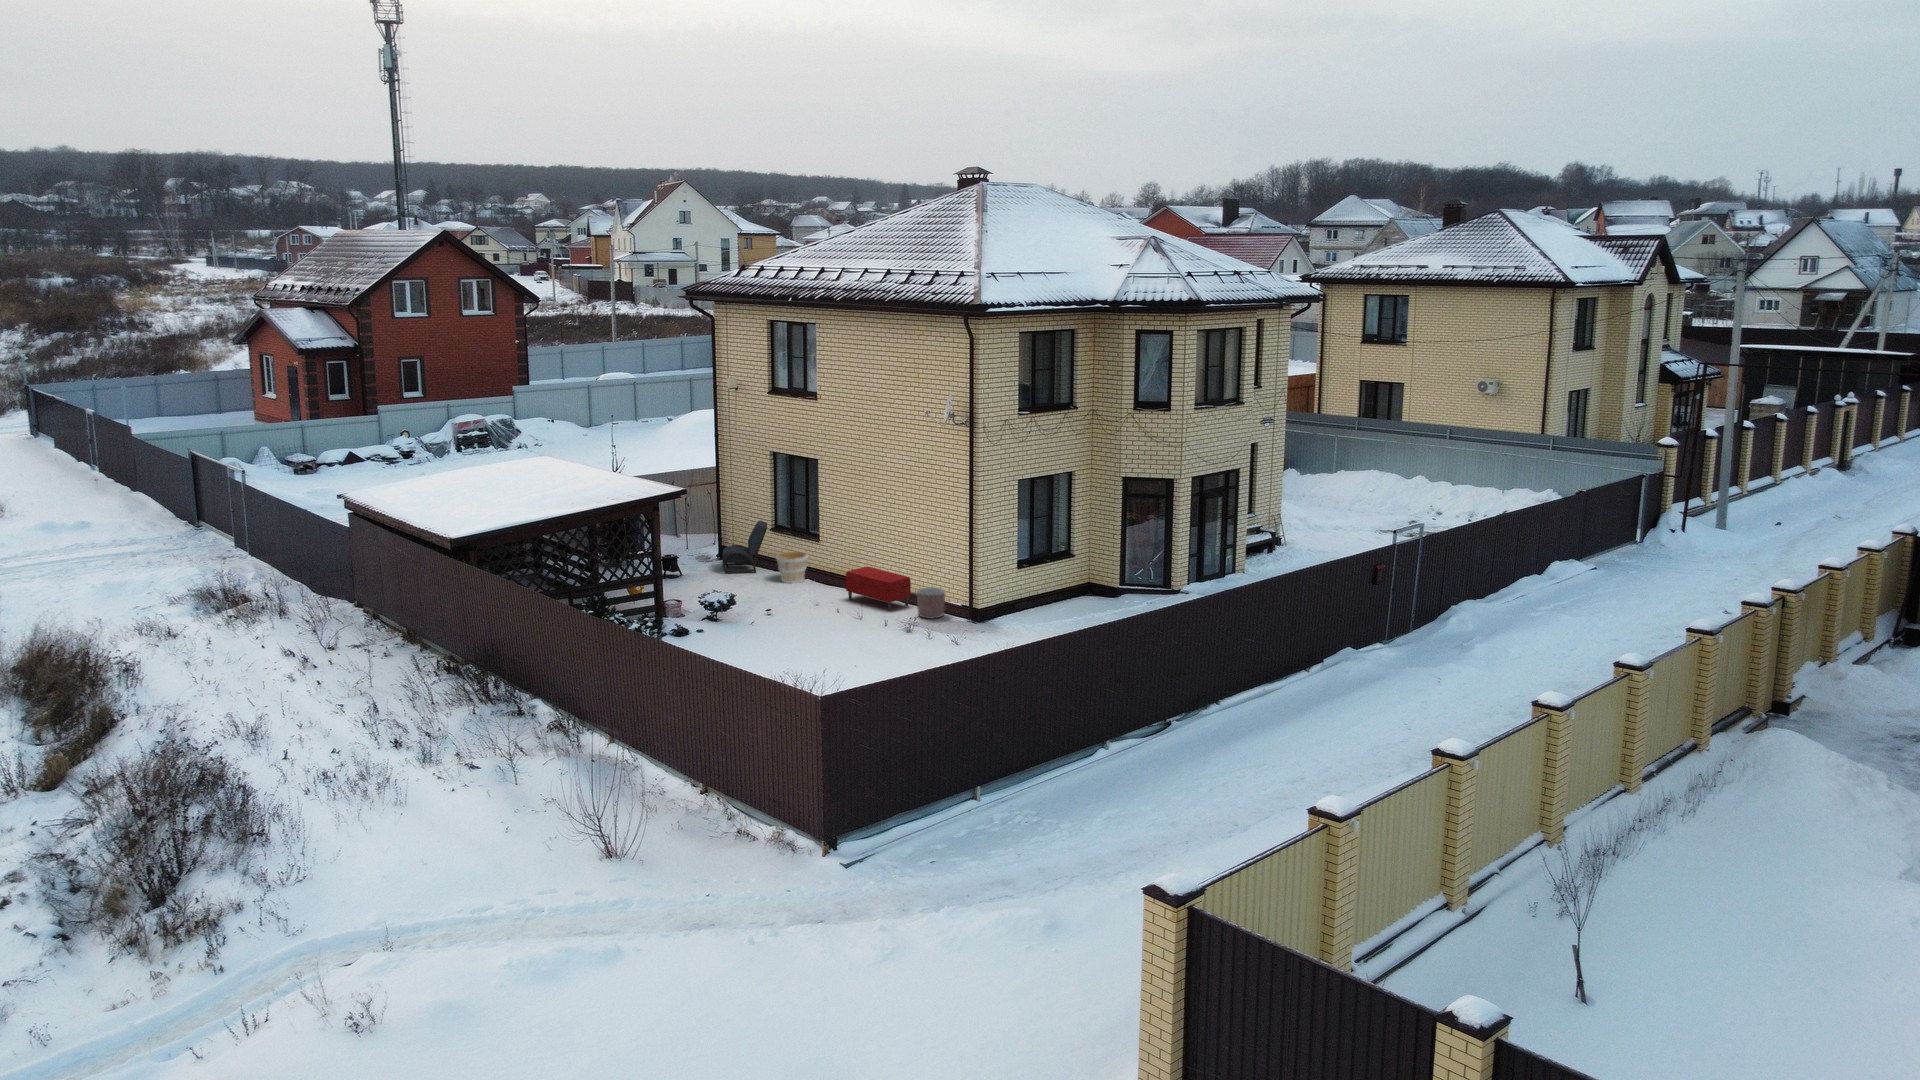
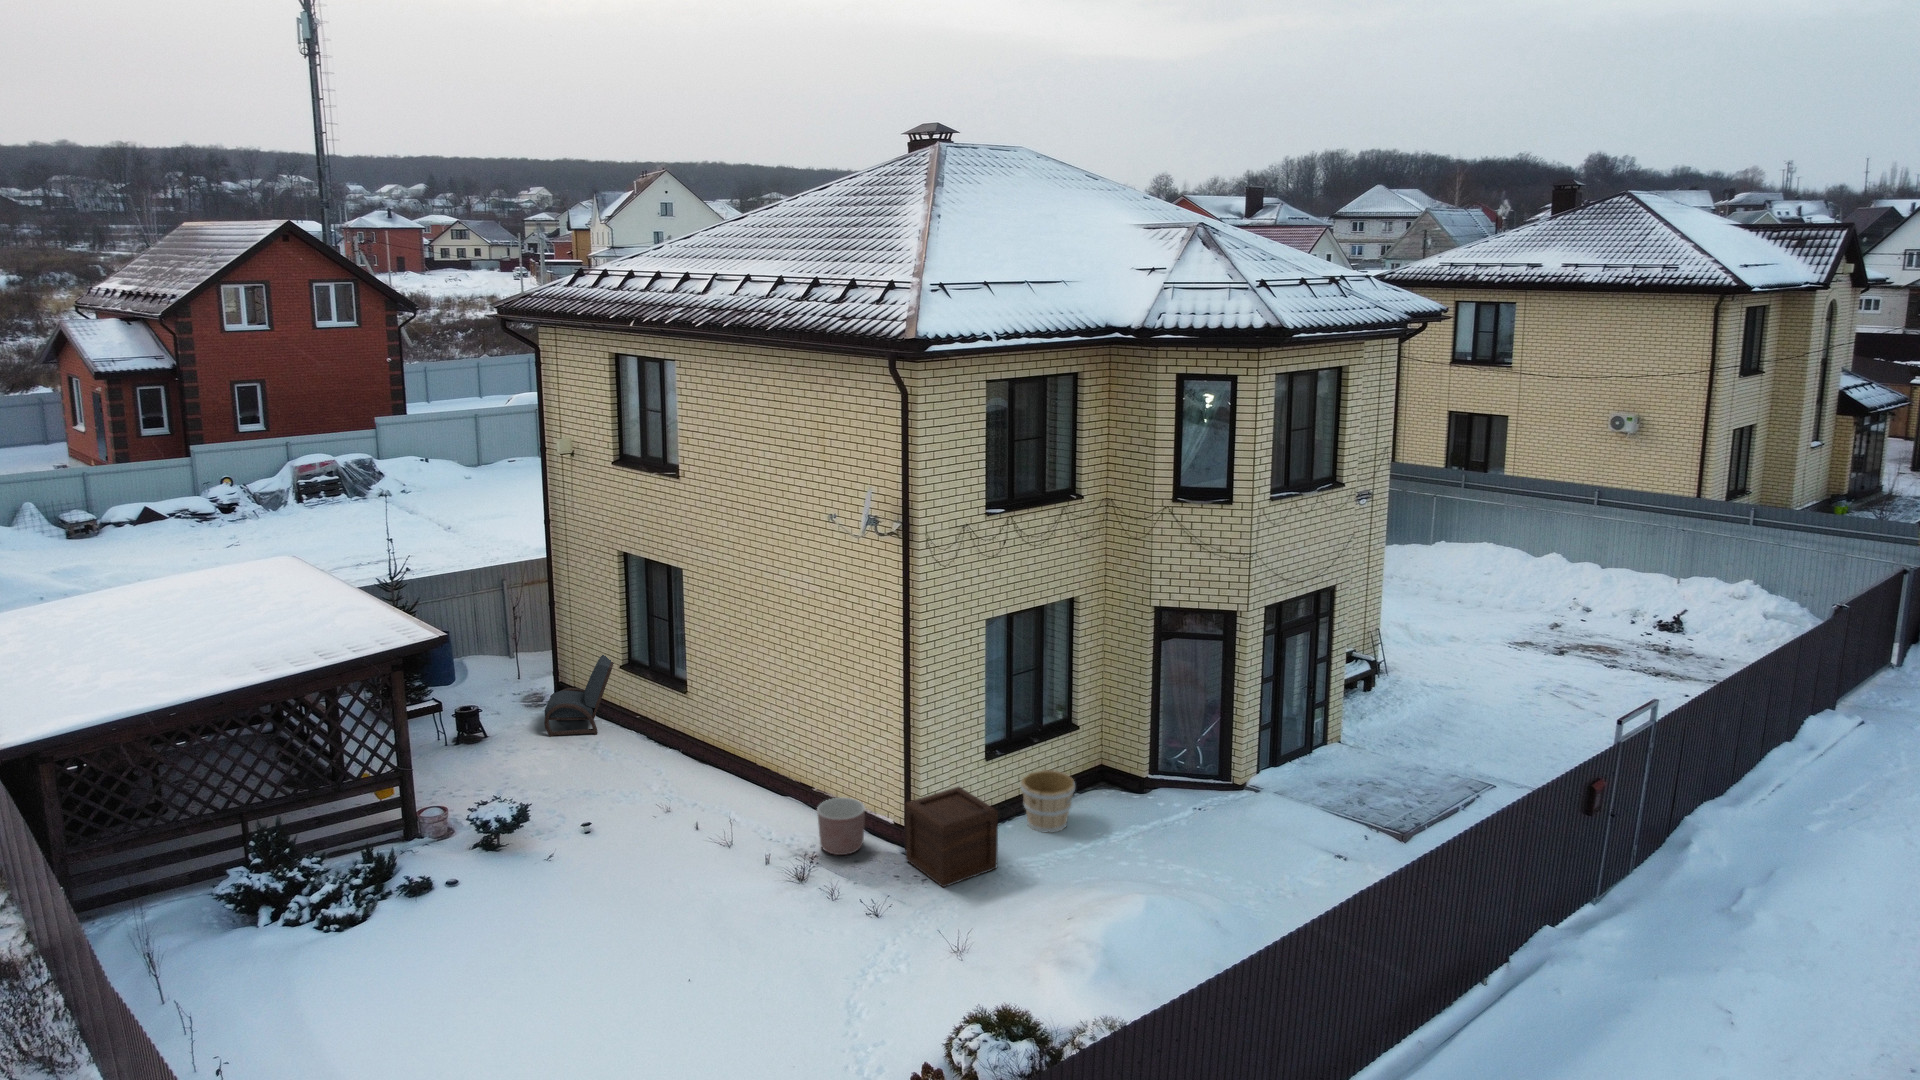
wooden bucket: present [776,551,808,583] -> present [1020,770,1075,833]
bench: present [846,566,911,611] -> none [713,747,814,833]
wooden crate: none [971,578,1027,630] -> present [905,787,998,887]

